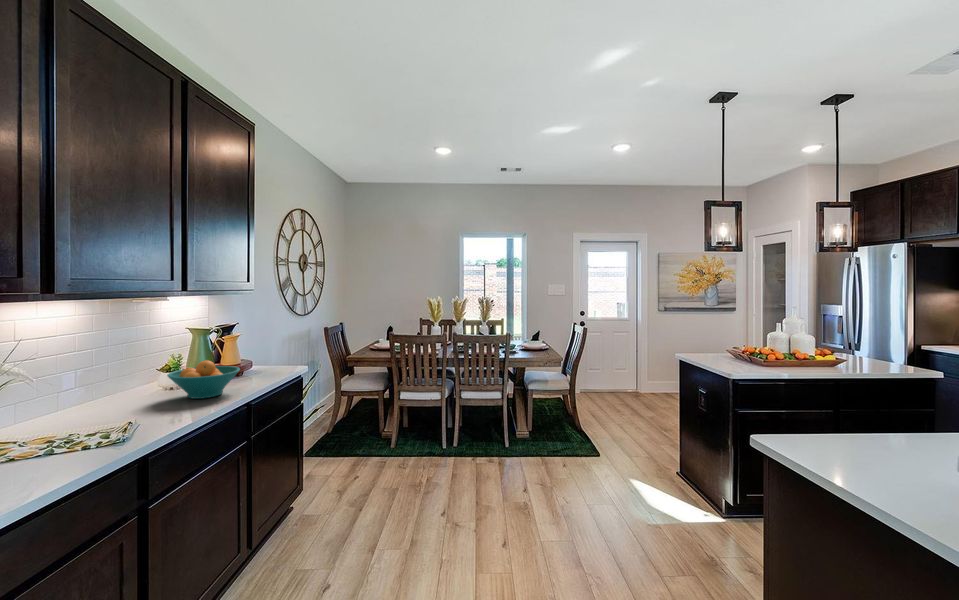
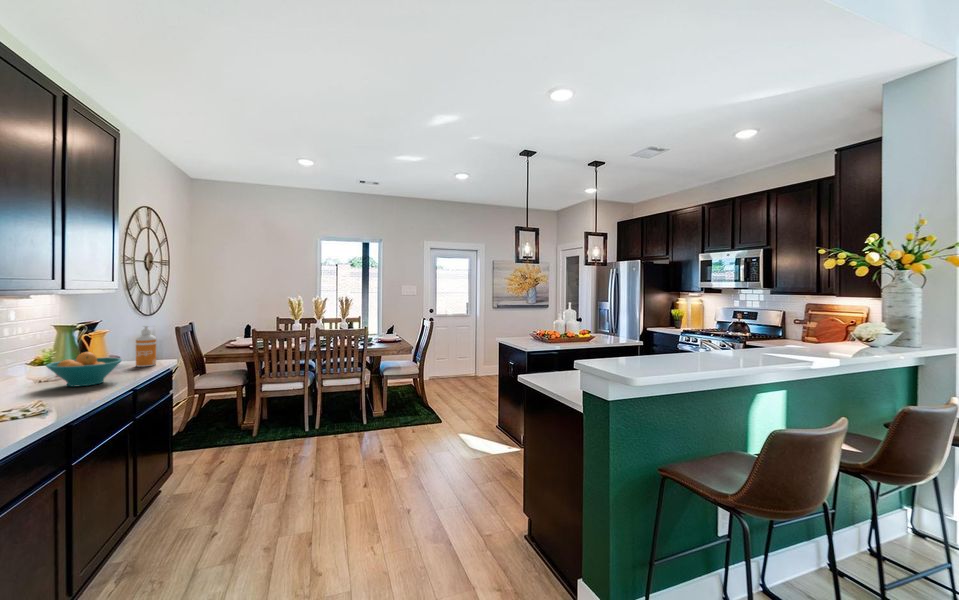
soap dispenser: none [267,330,286,374] -> present [136,326,156,367]

